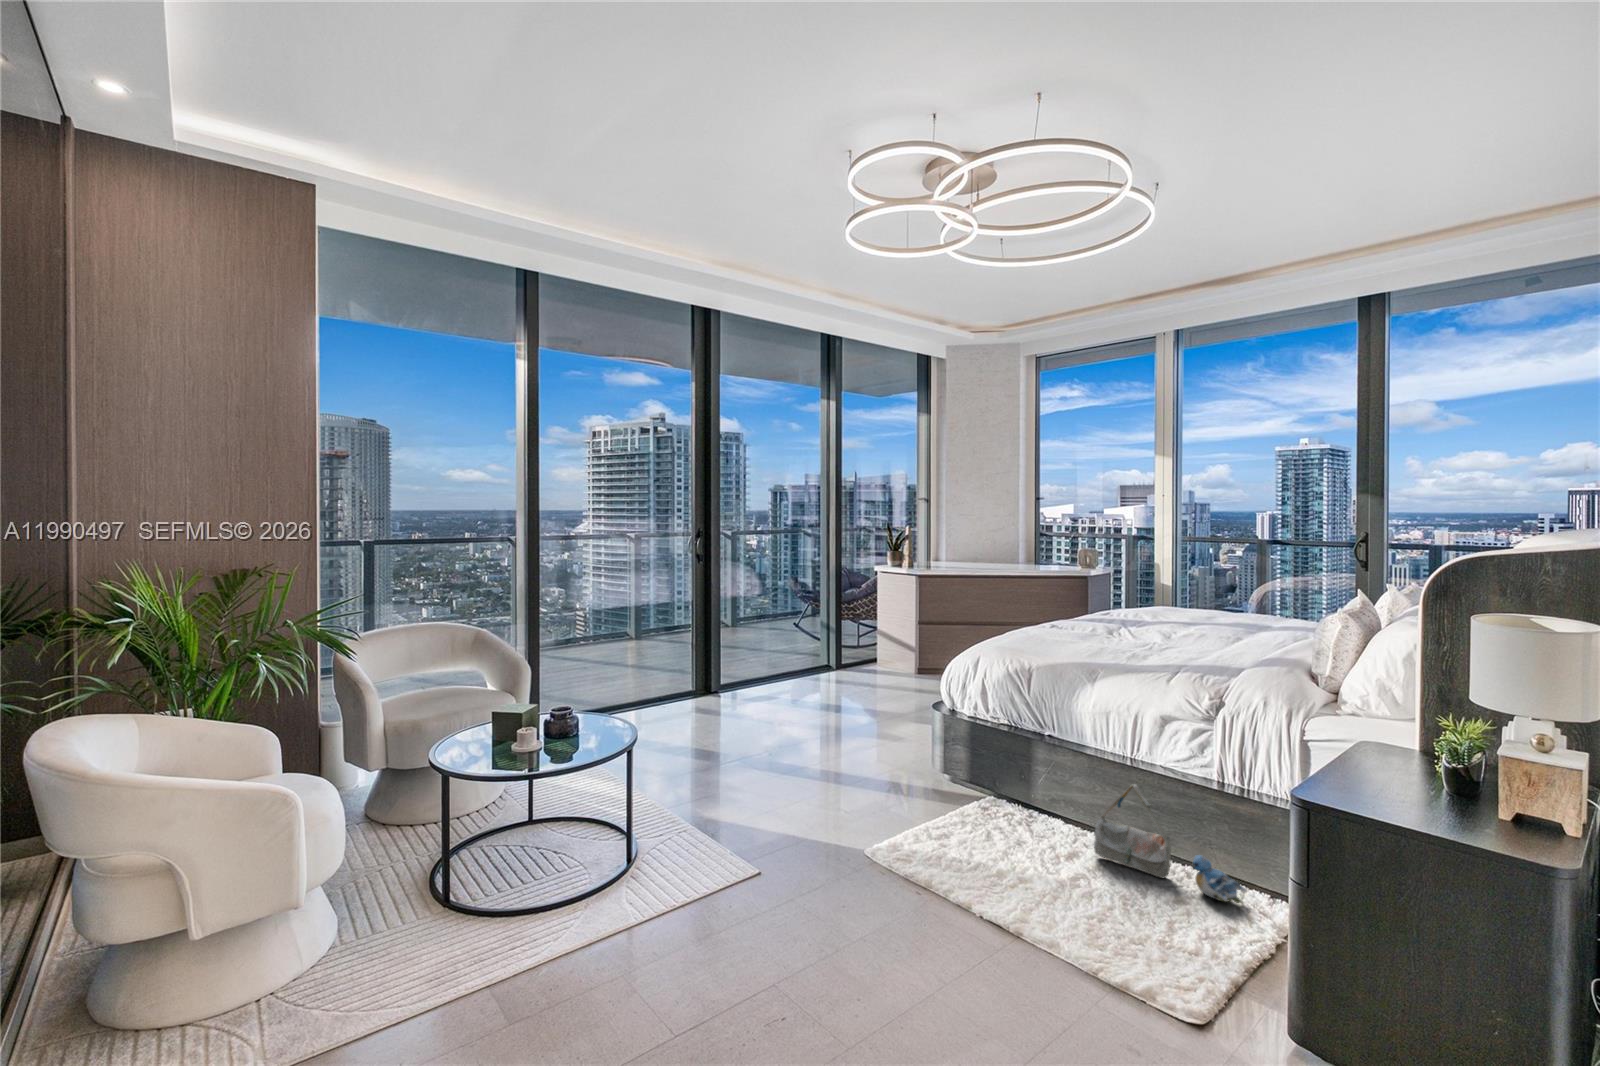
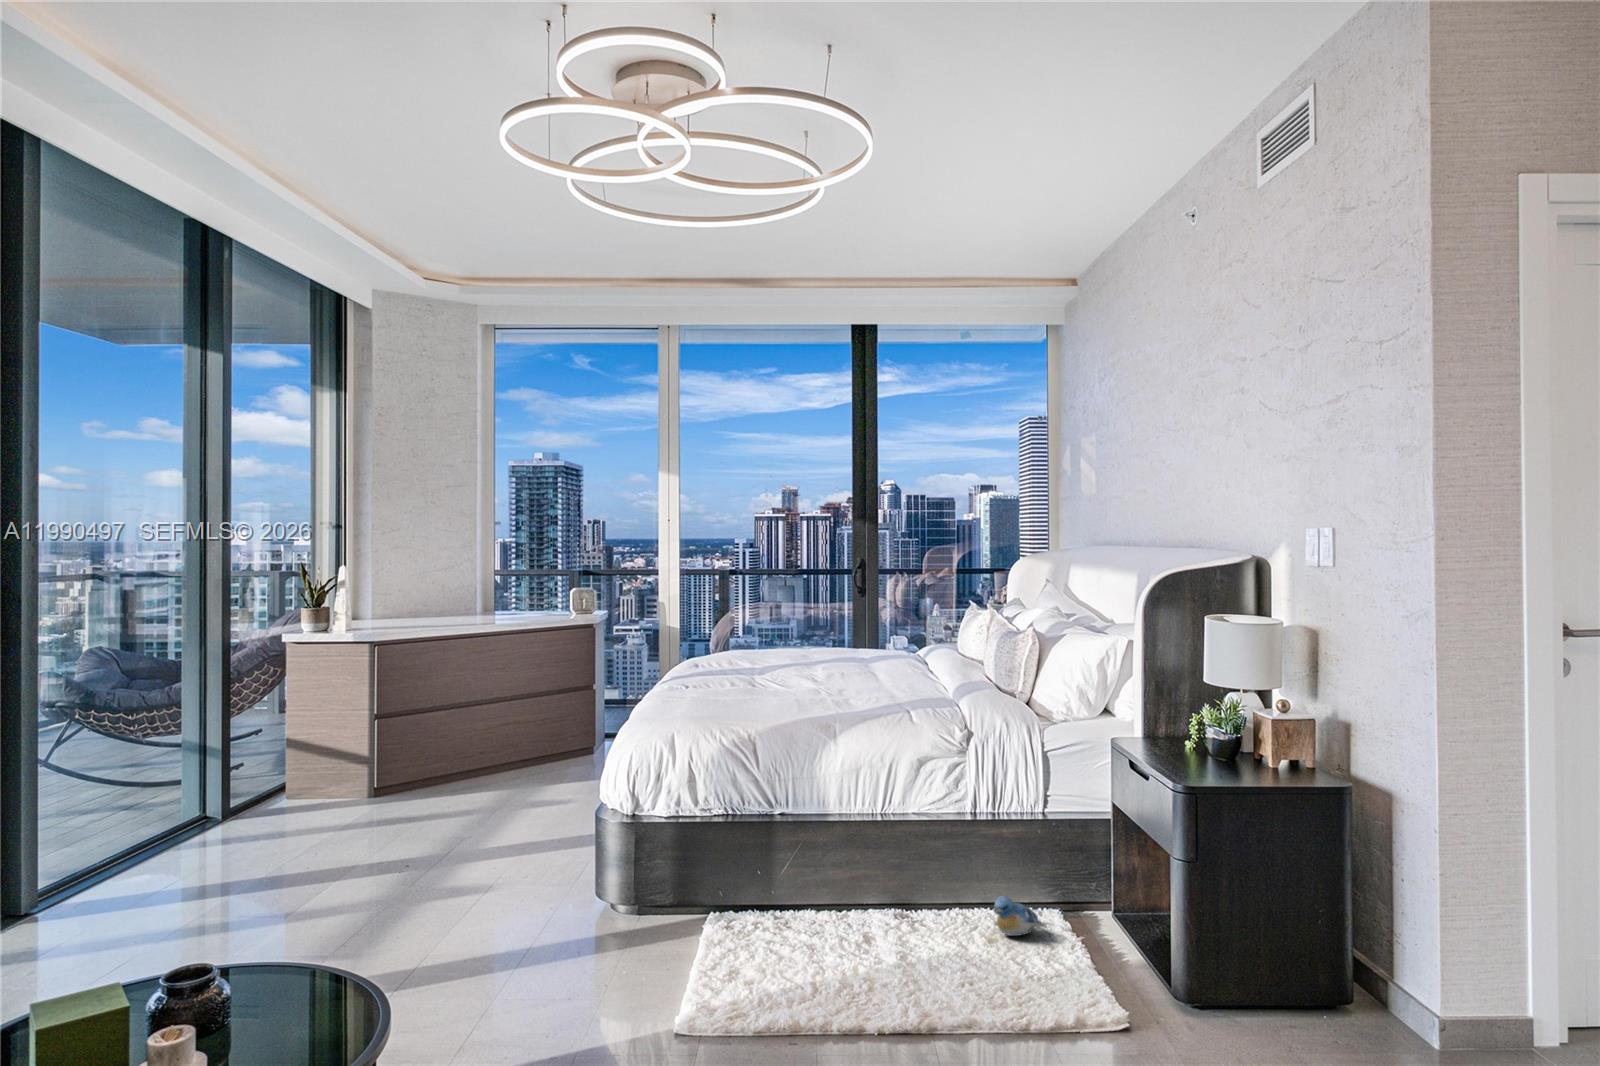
bag: present [1094,784,1171,878] -> none [905,847,985,960]

